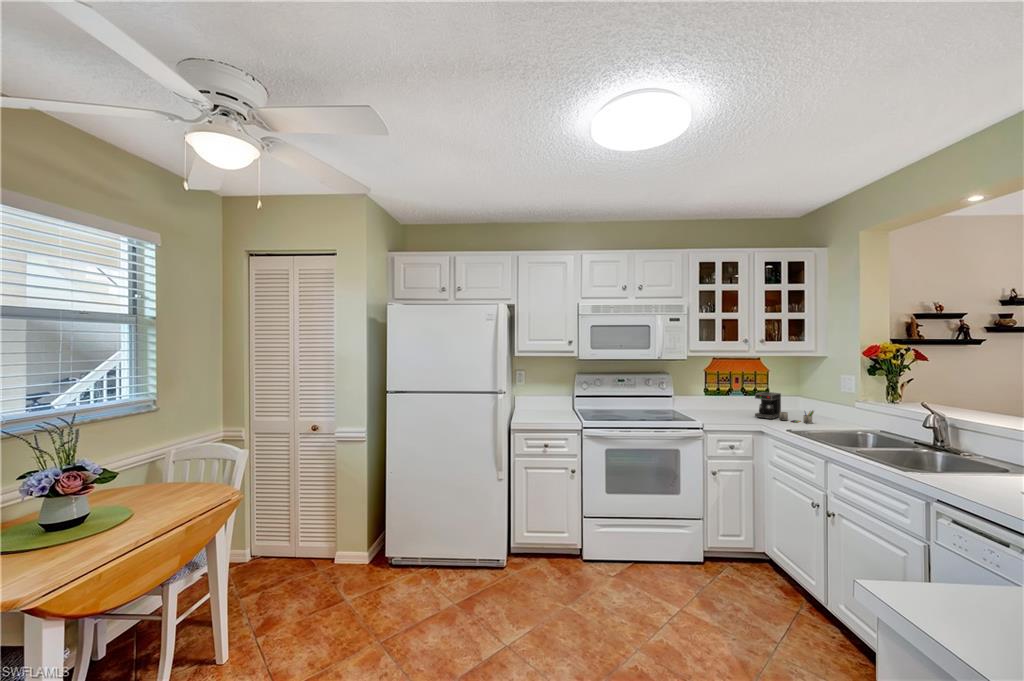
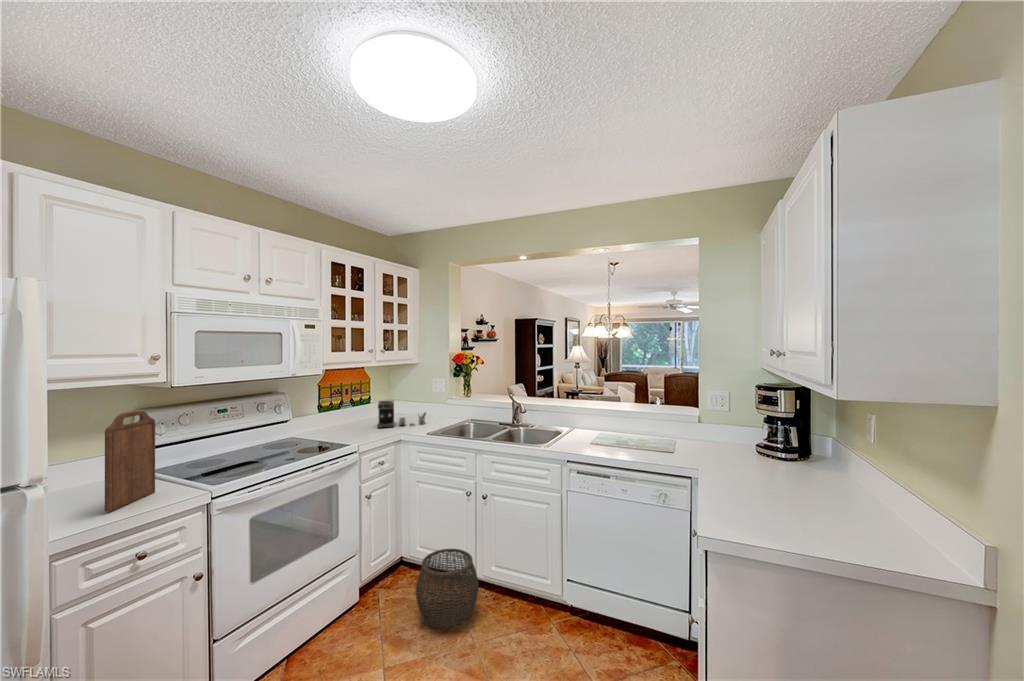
cutting board: none [540,370,565,419] -> present [105,410,155,512]
woven basket: none [736,550,817,639] -> present [416,549,479,629]

